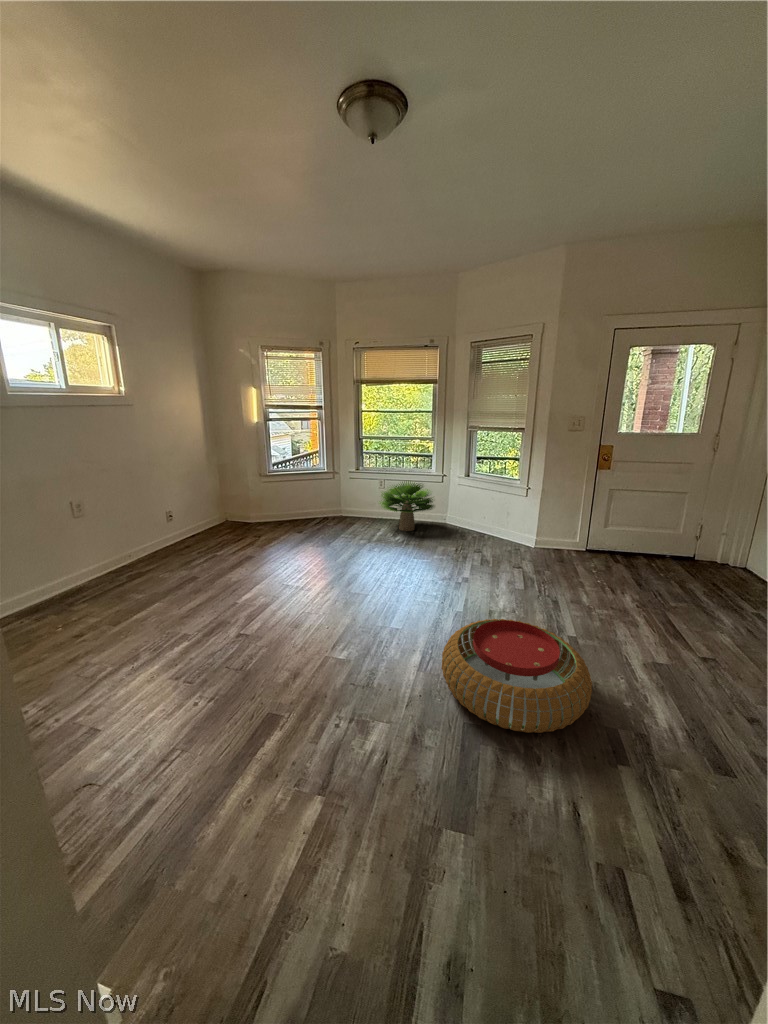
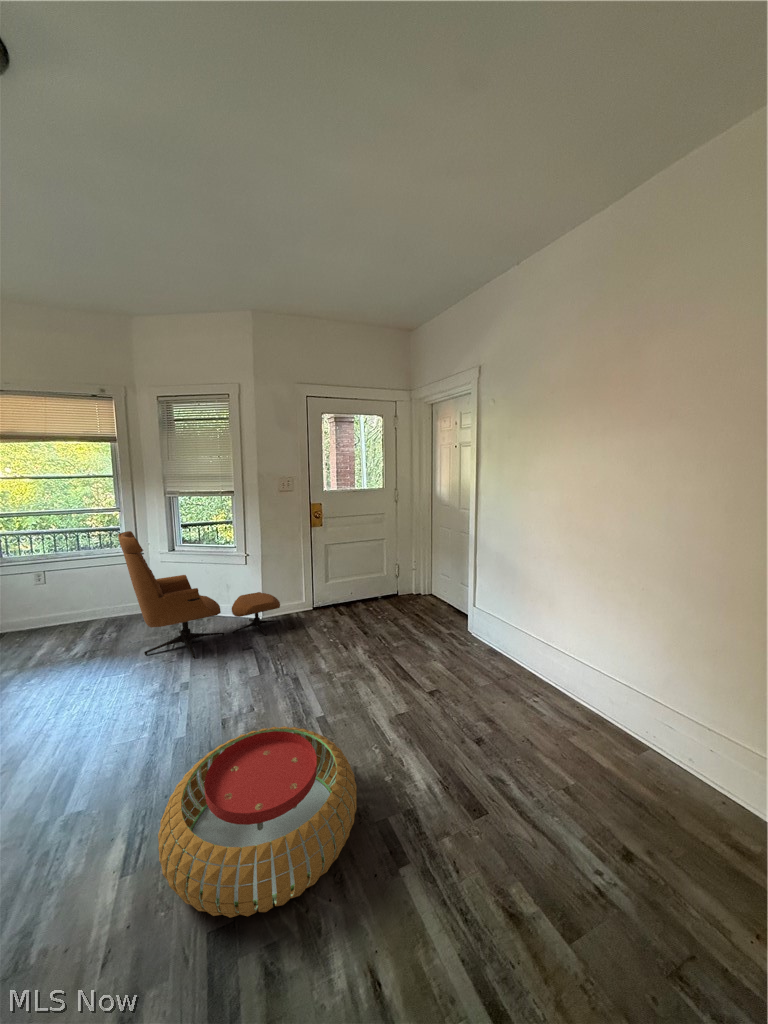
lounge chair: none [433,456,552,563] -> present [118,531,280,658]
potted plant: present [380,481,434,531] -> none [28,566,134,639]

